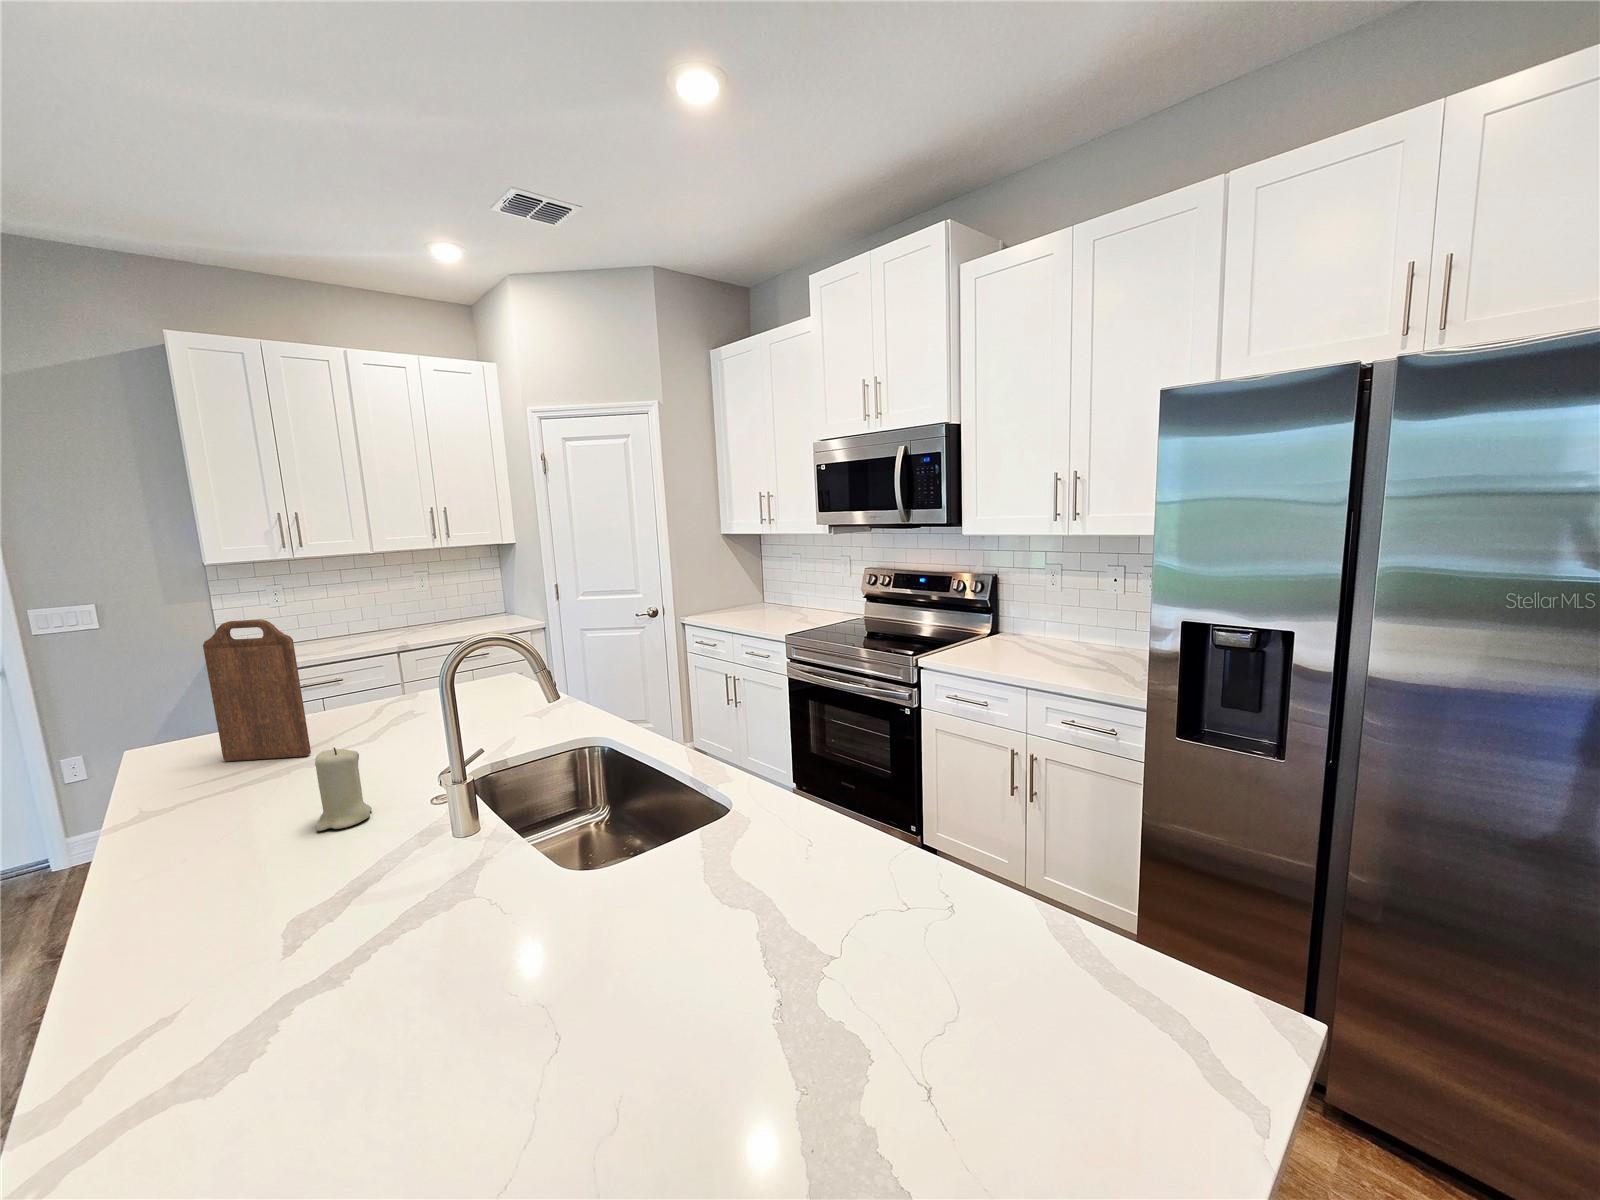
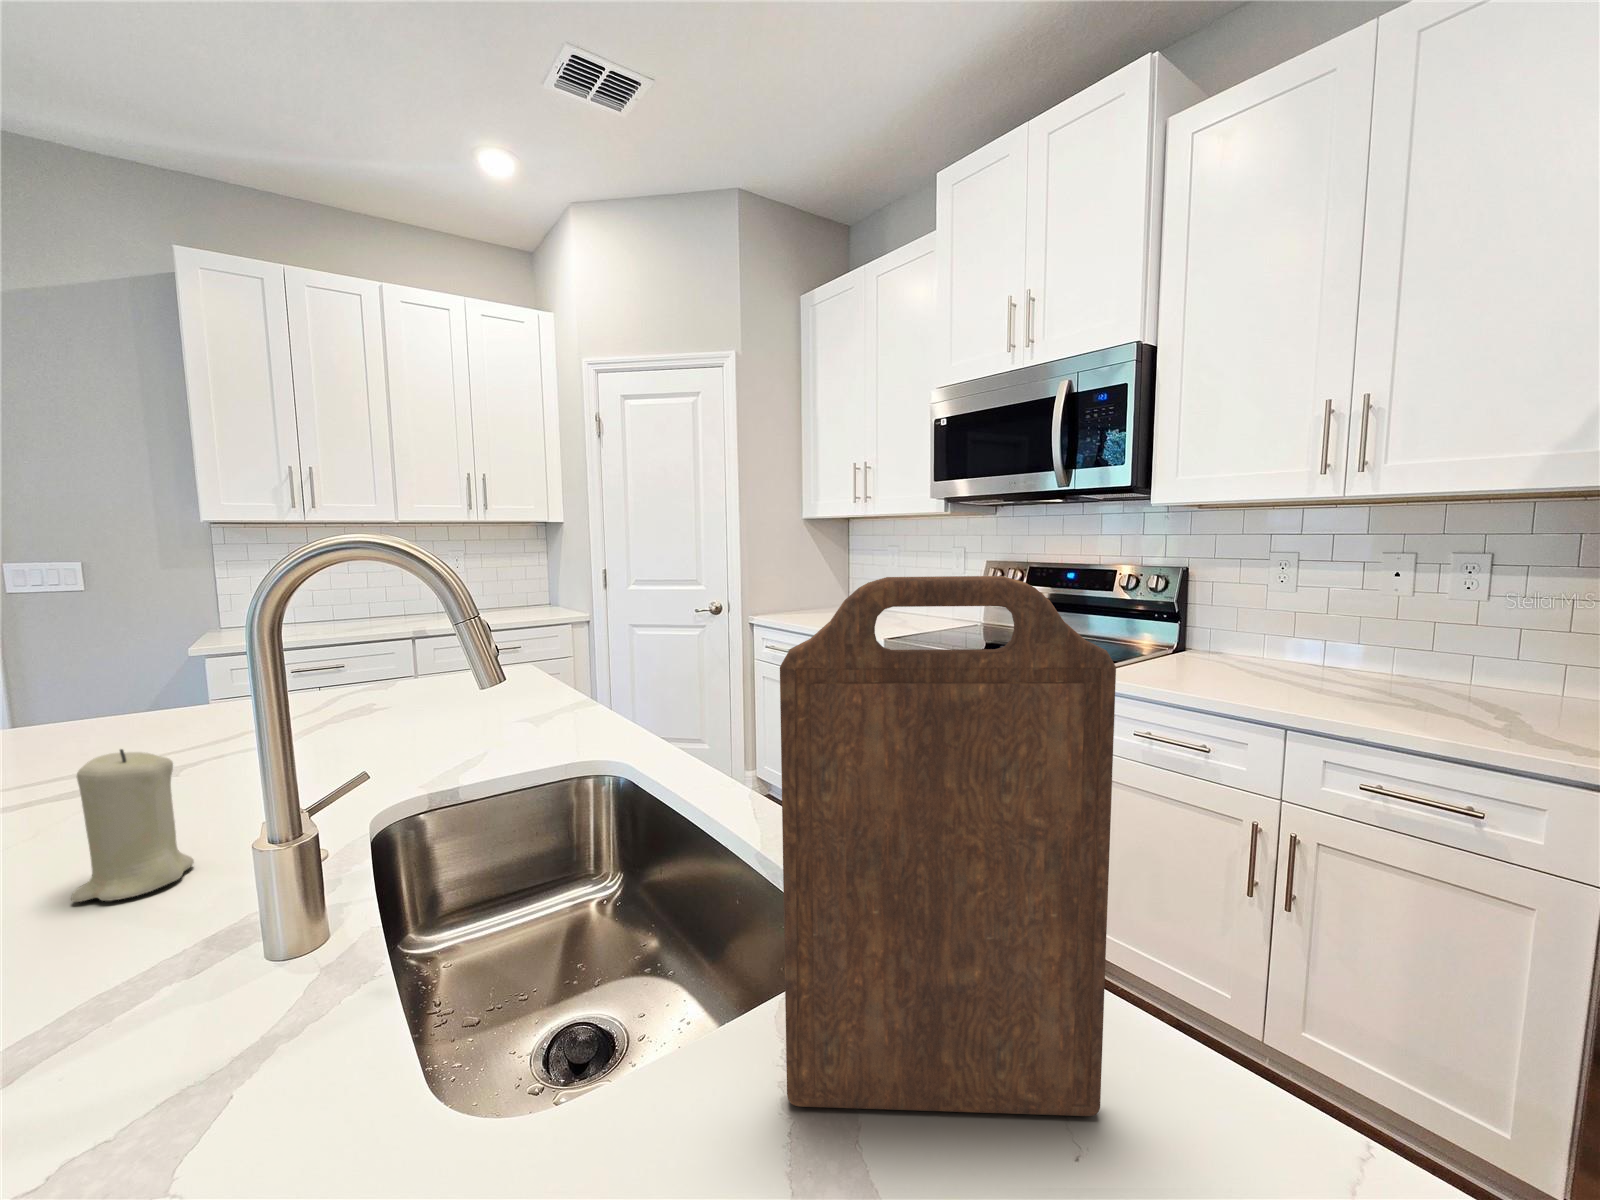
cutting board: present [203,619,311,761] -> present [780,576,1116,1116]

